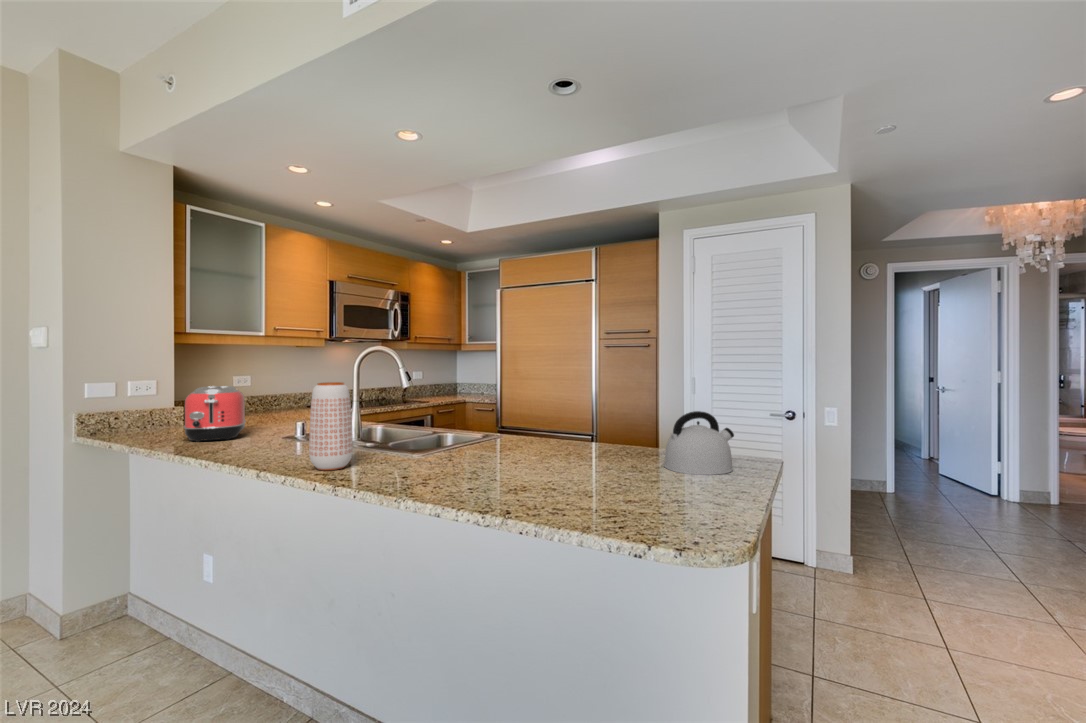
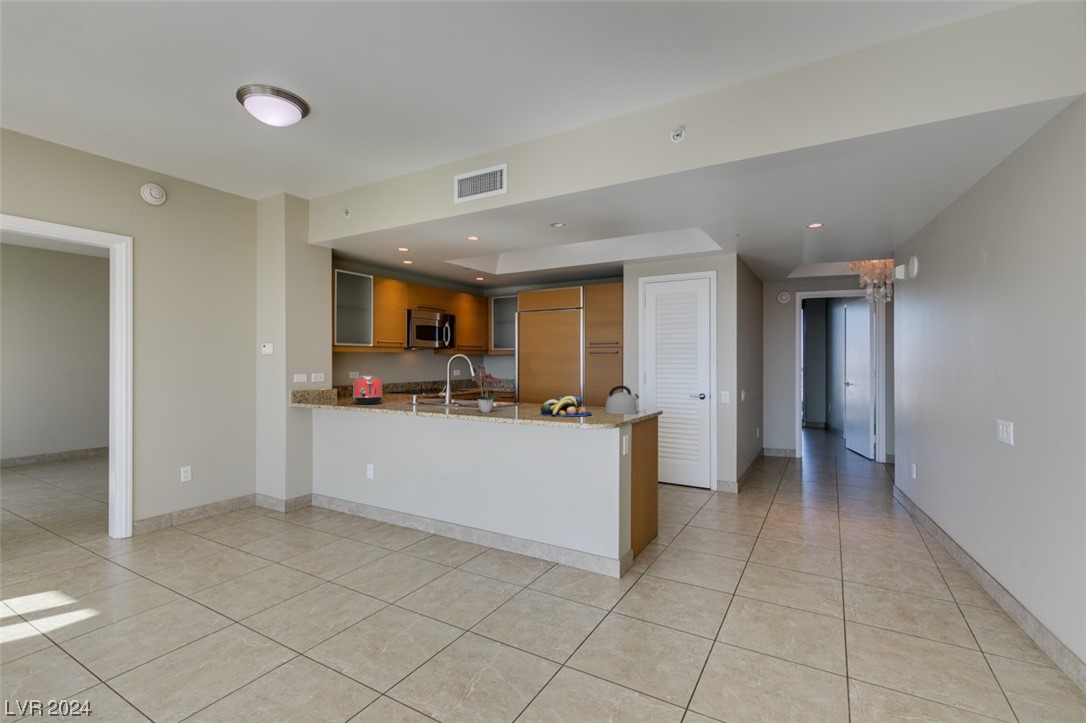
flower arrangement: none [377,363,448,474] -> present [472,365,501,413]
vase: present [309,382,353,471] -> none [438,371,457,412]
fruit bowl: none [529,435,645,494] -> present [541,396,592,417]

